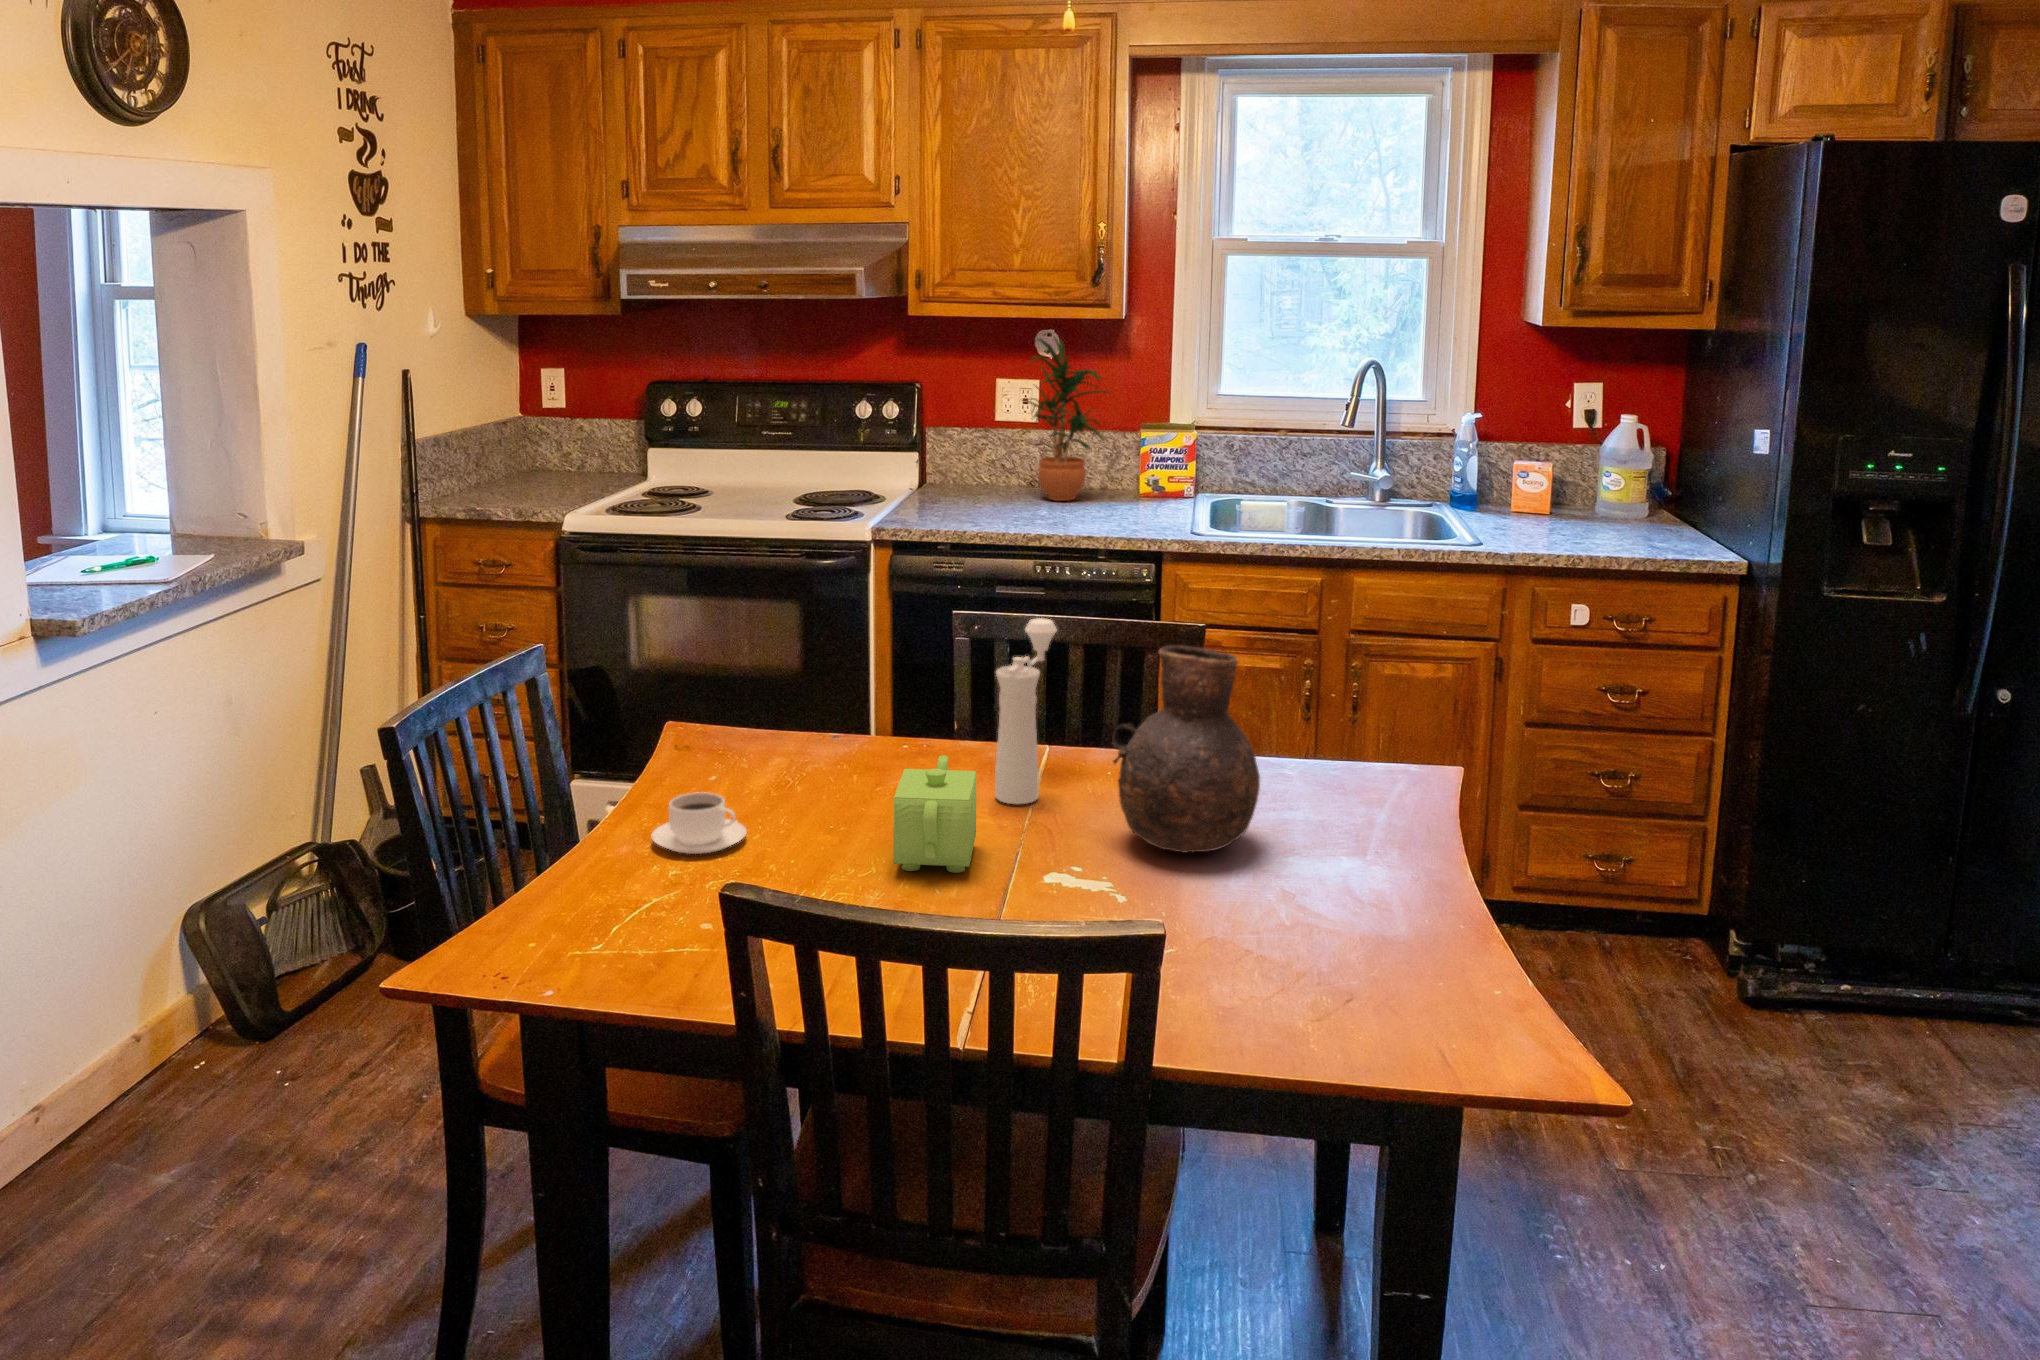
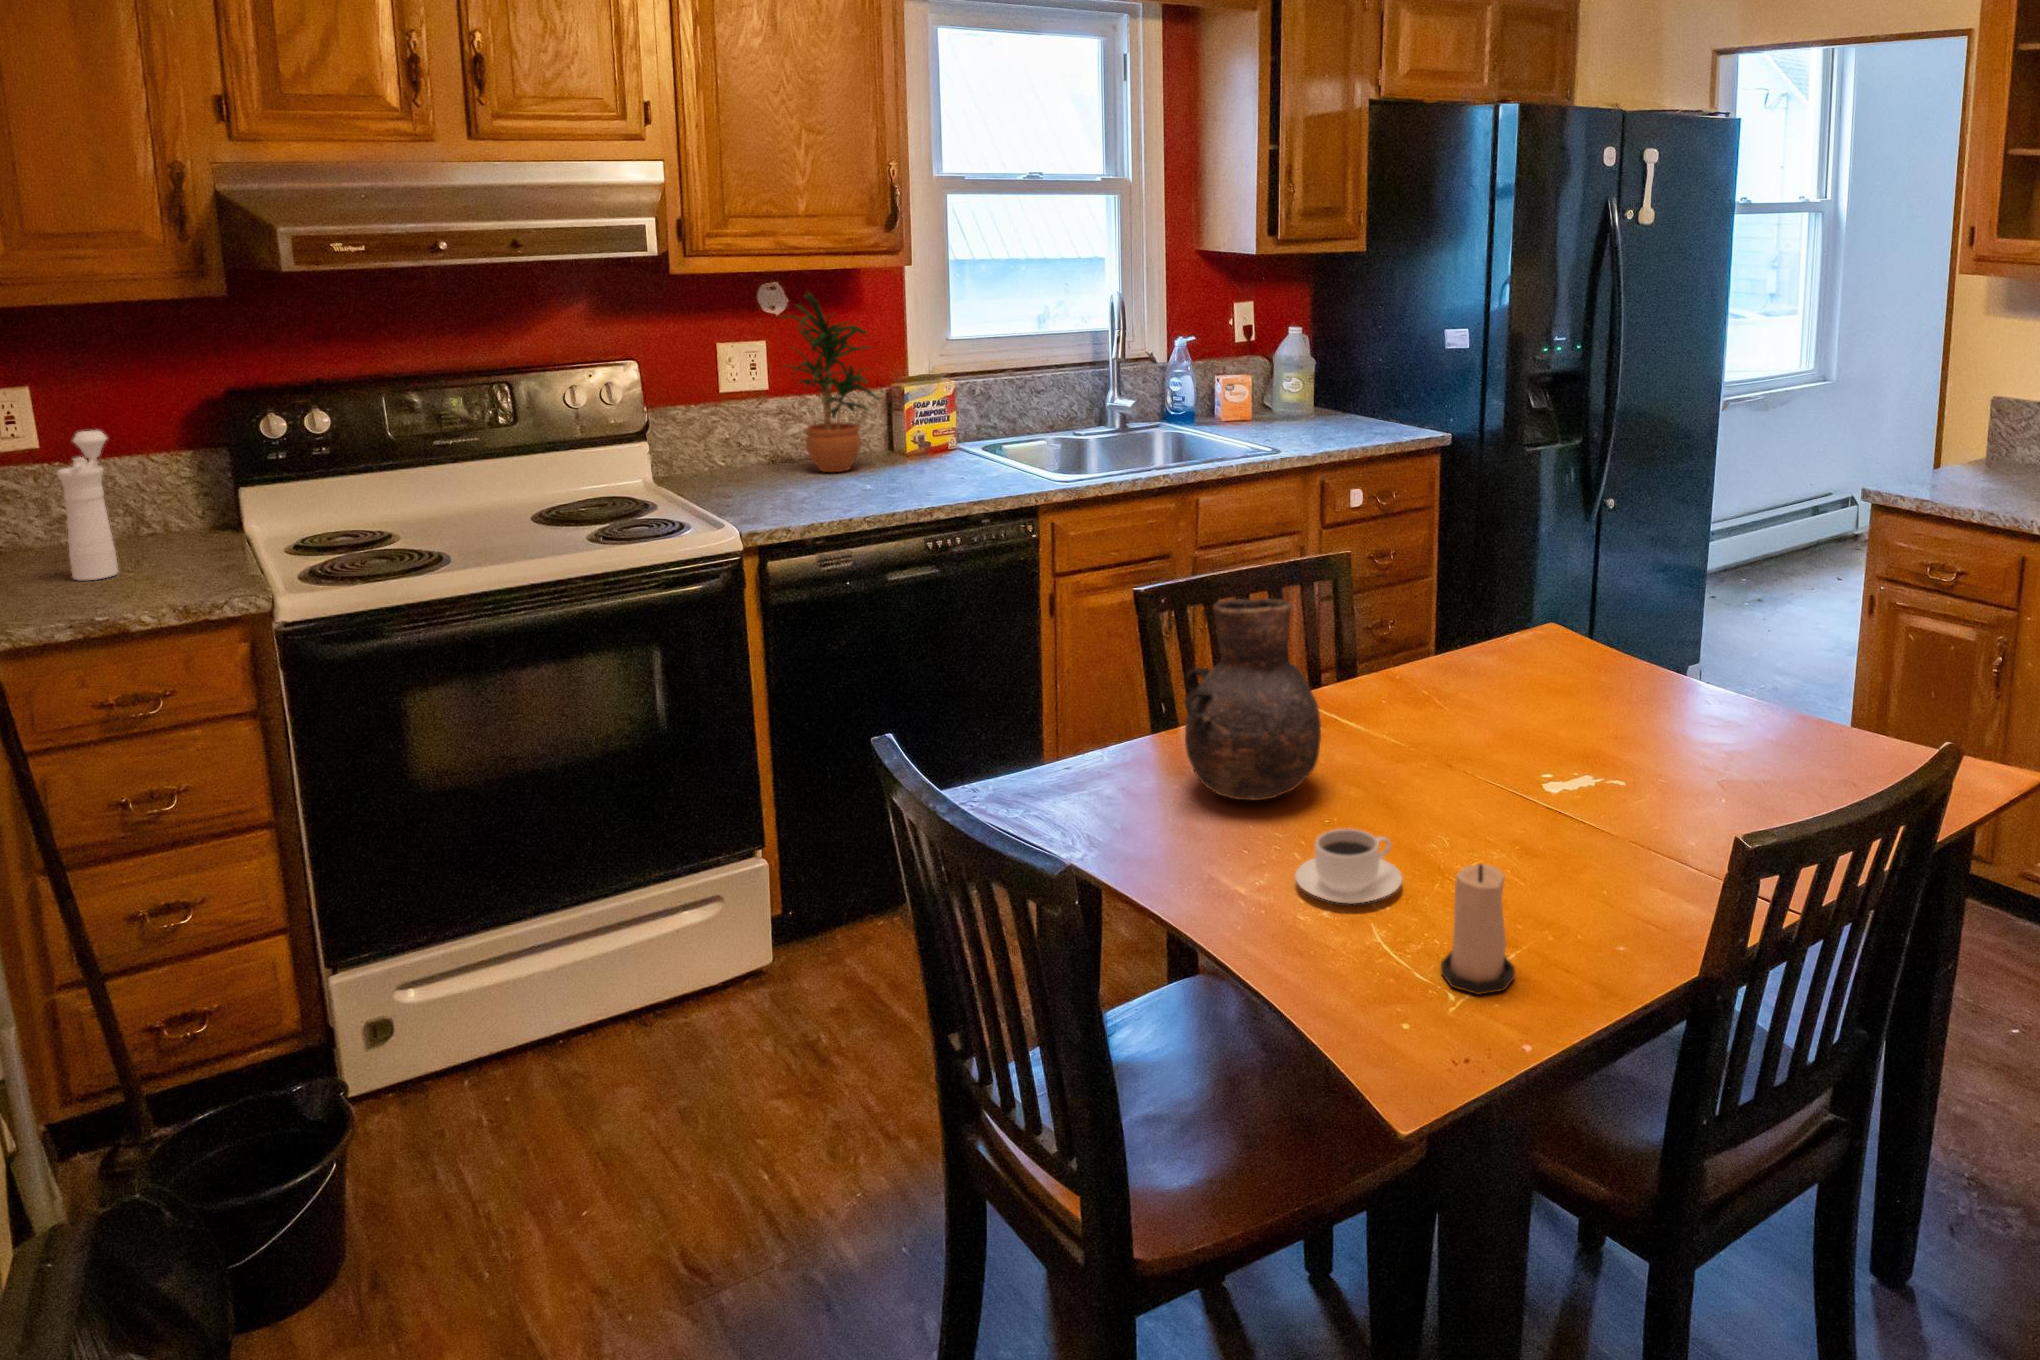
pepper mill: present [995,618,1057,804] -> present [57,430,118,580]
vase: present [1112,645,1260,853] -> present [1185,599,1321,800]
teapot: present [893,755,976,873] -> none [1477,717,1601,832]
candle: none [584,810,645,925] -> present [1441,864,1515,994]

